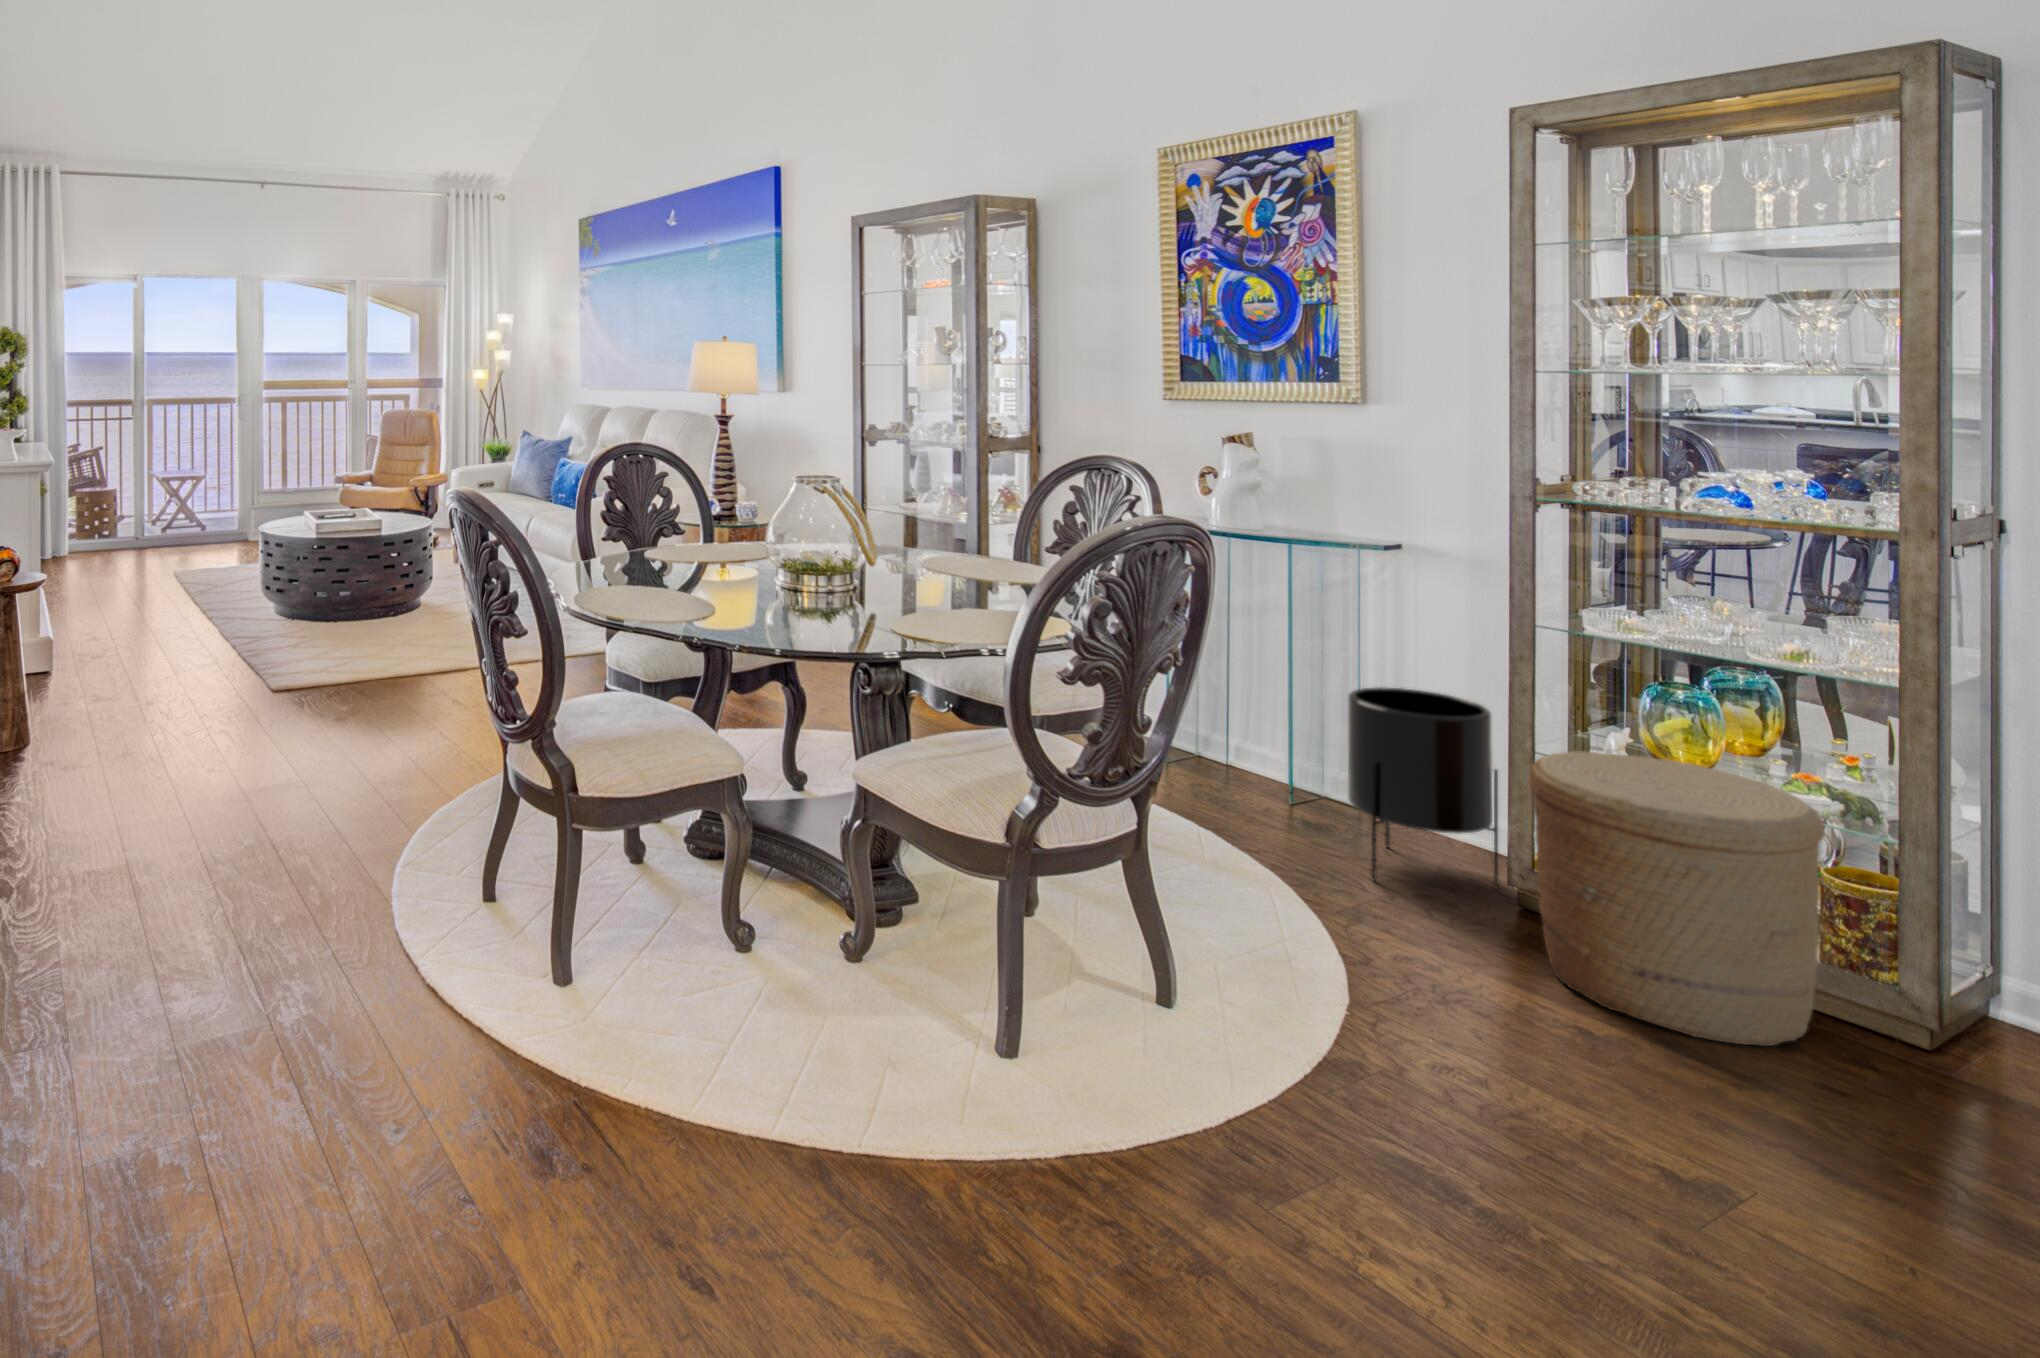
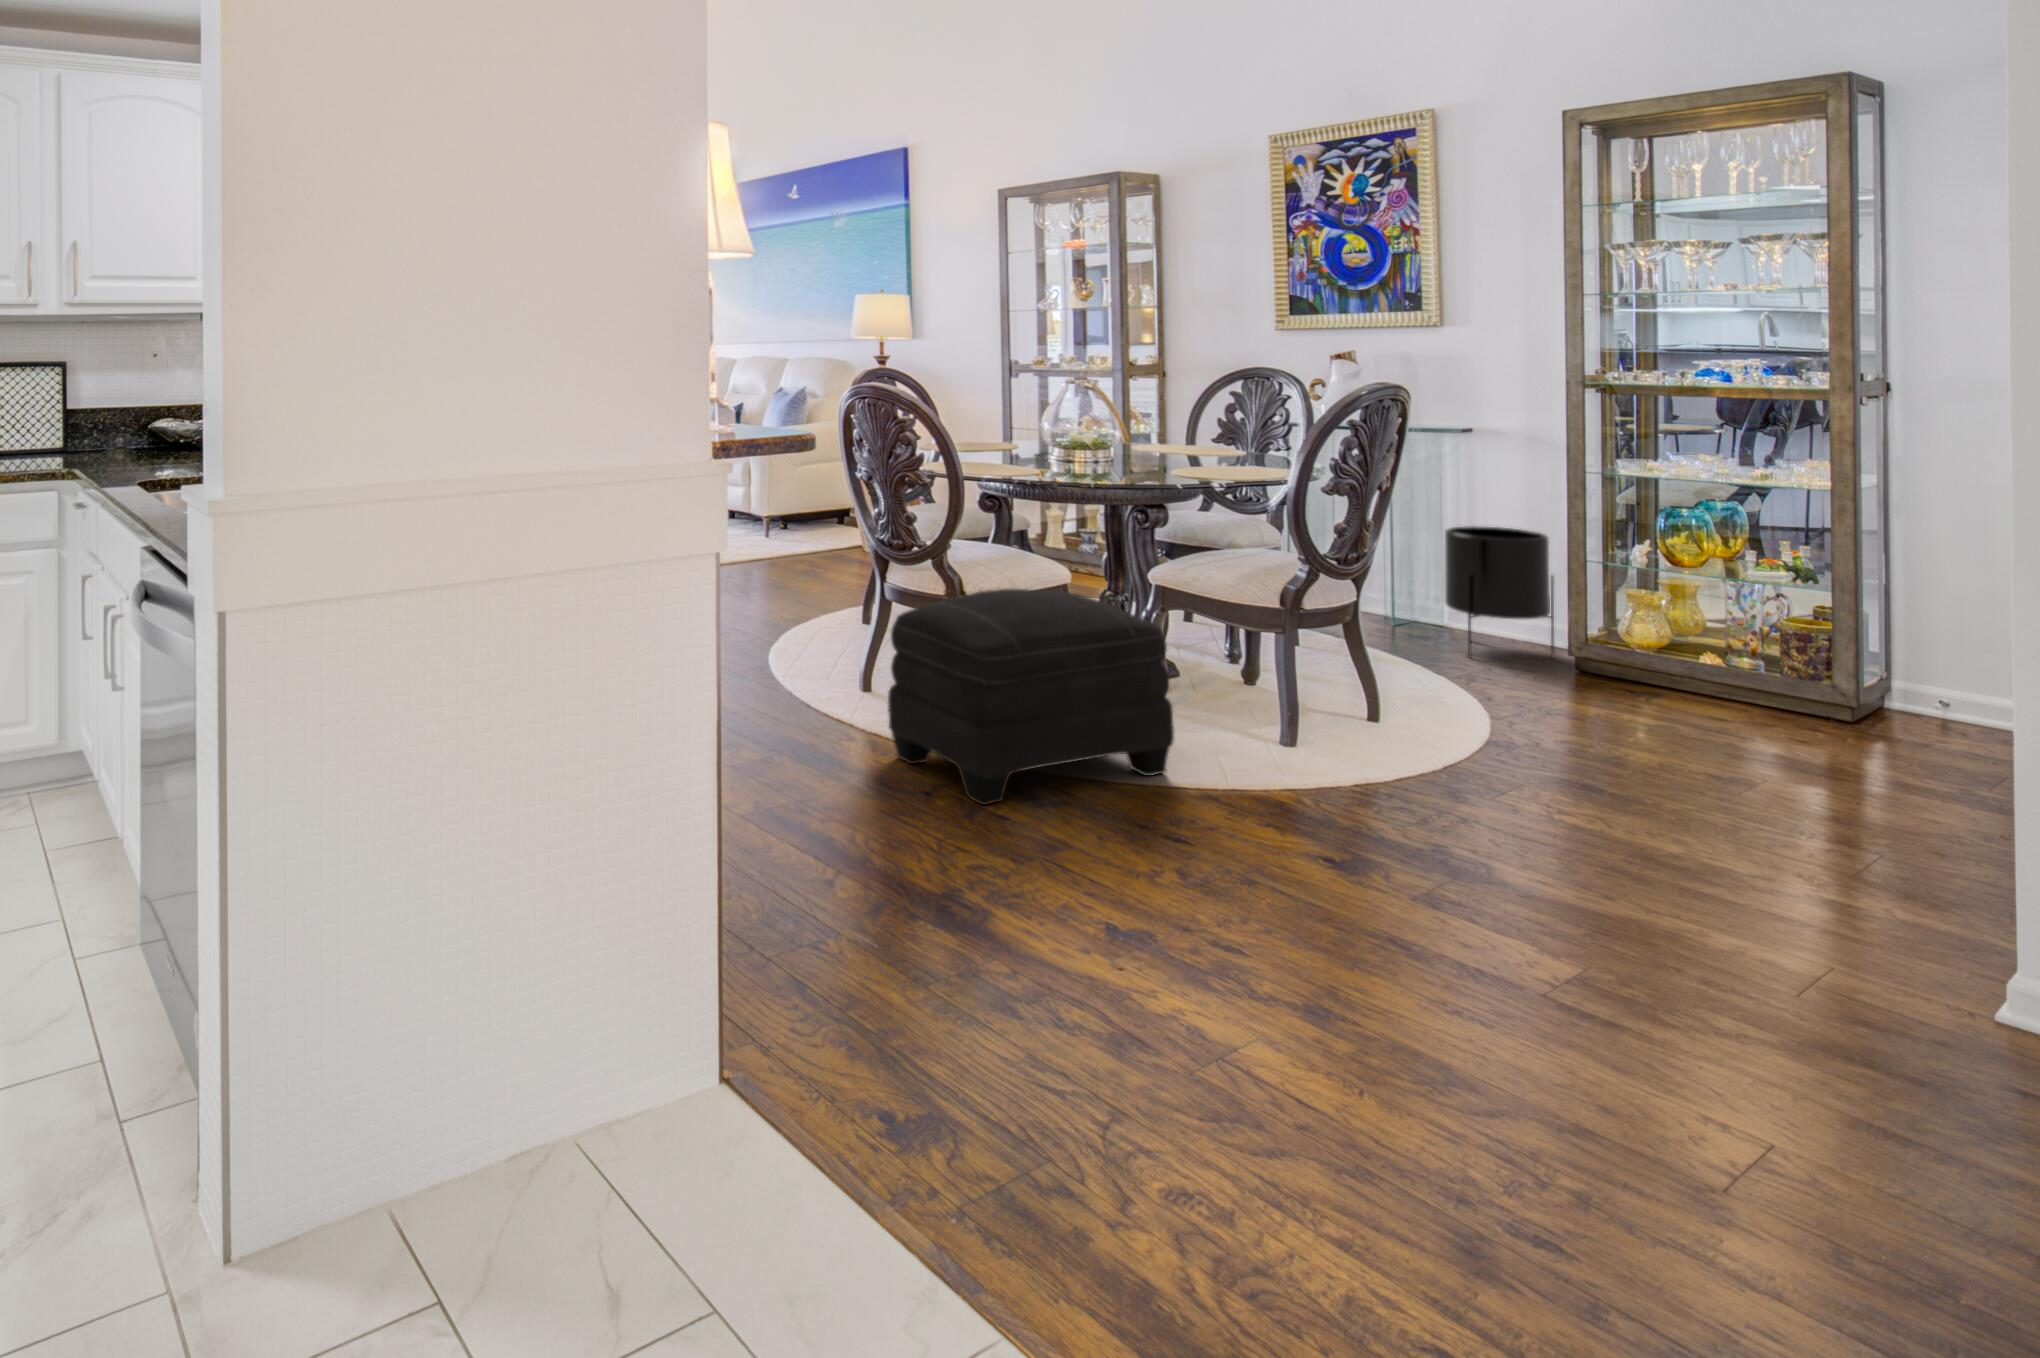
woven basket: present [1528,751,1825,1046] -> none [1588,551,1783,721]
ottoman: none [406,791,800,1162] -> present [888,589,1174,805]

